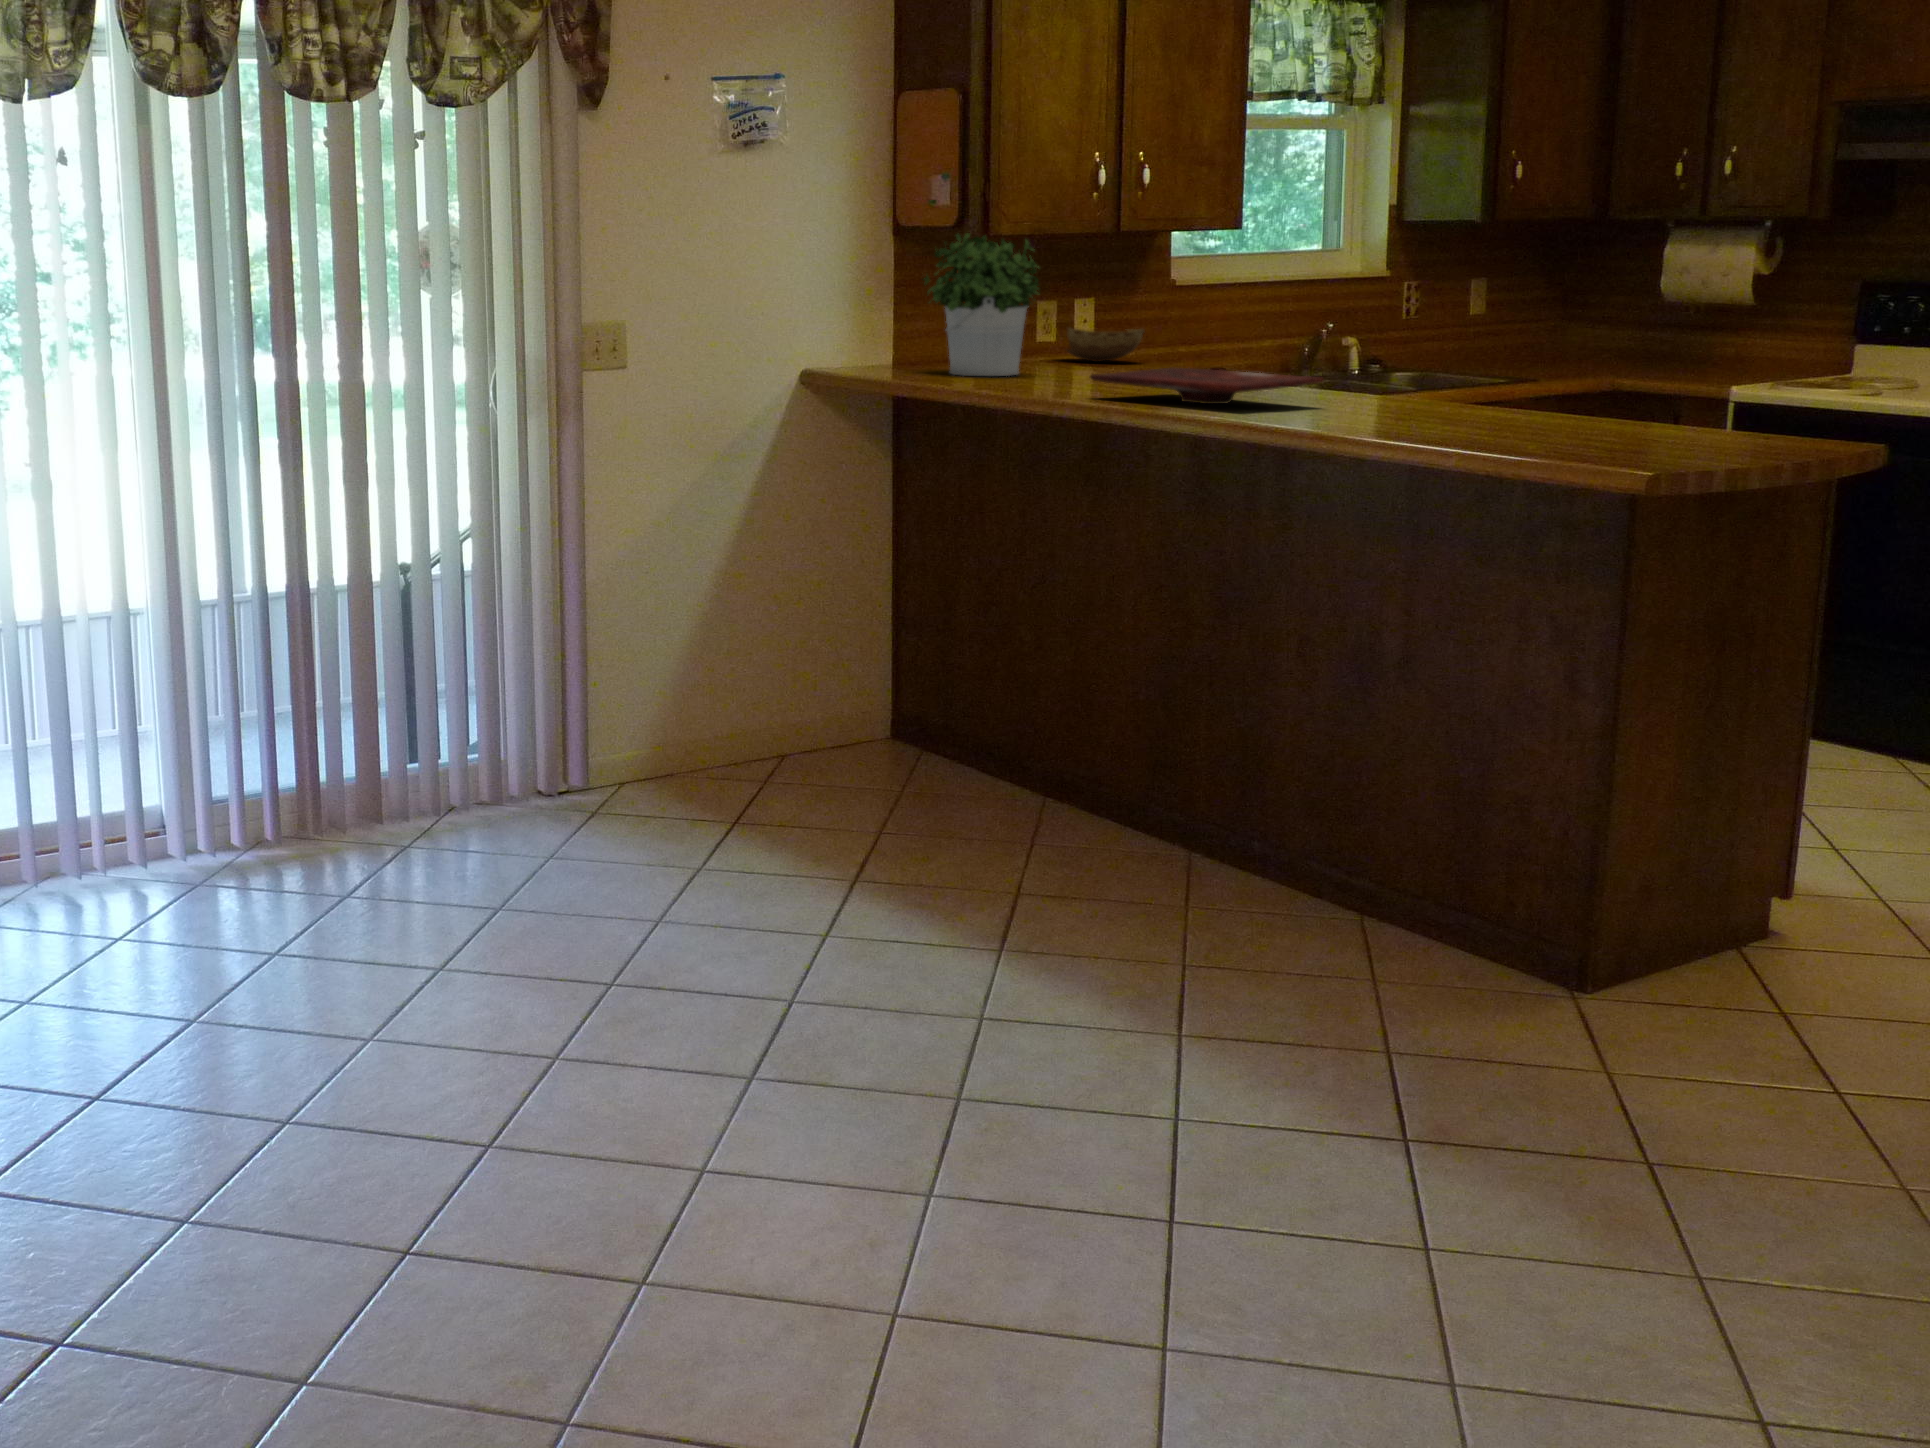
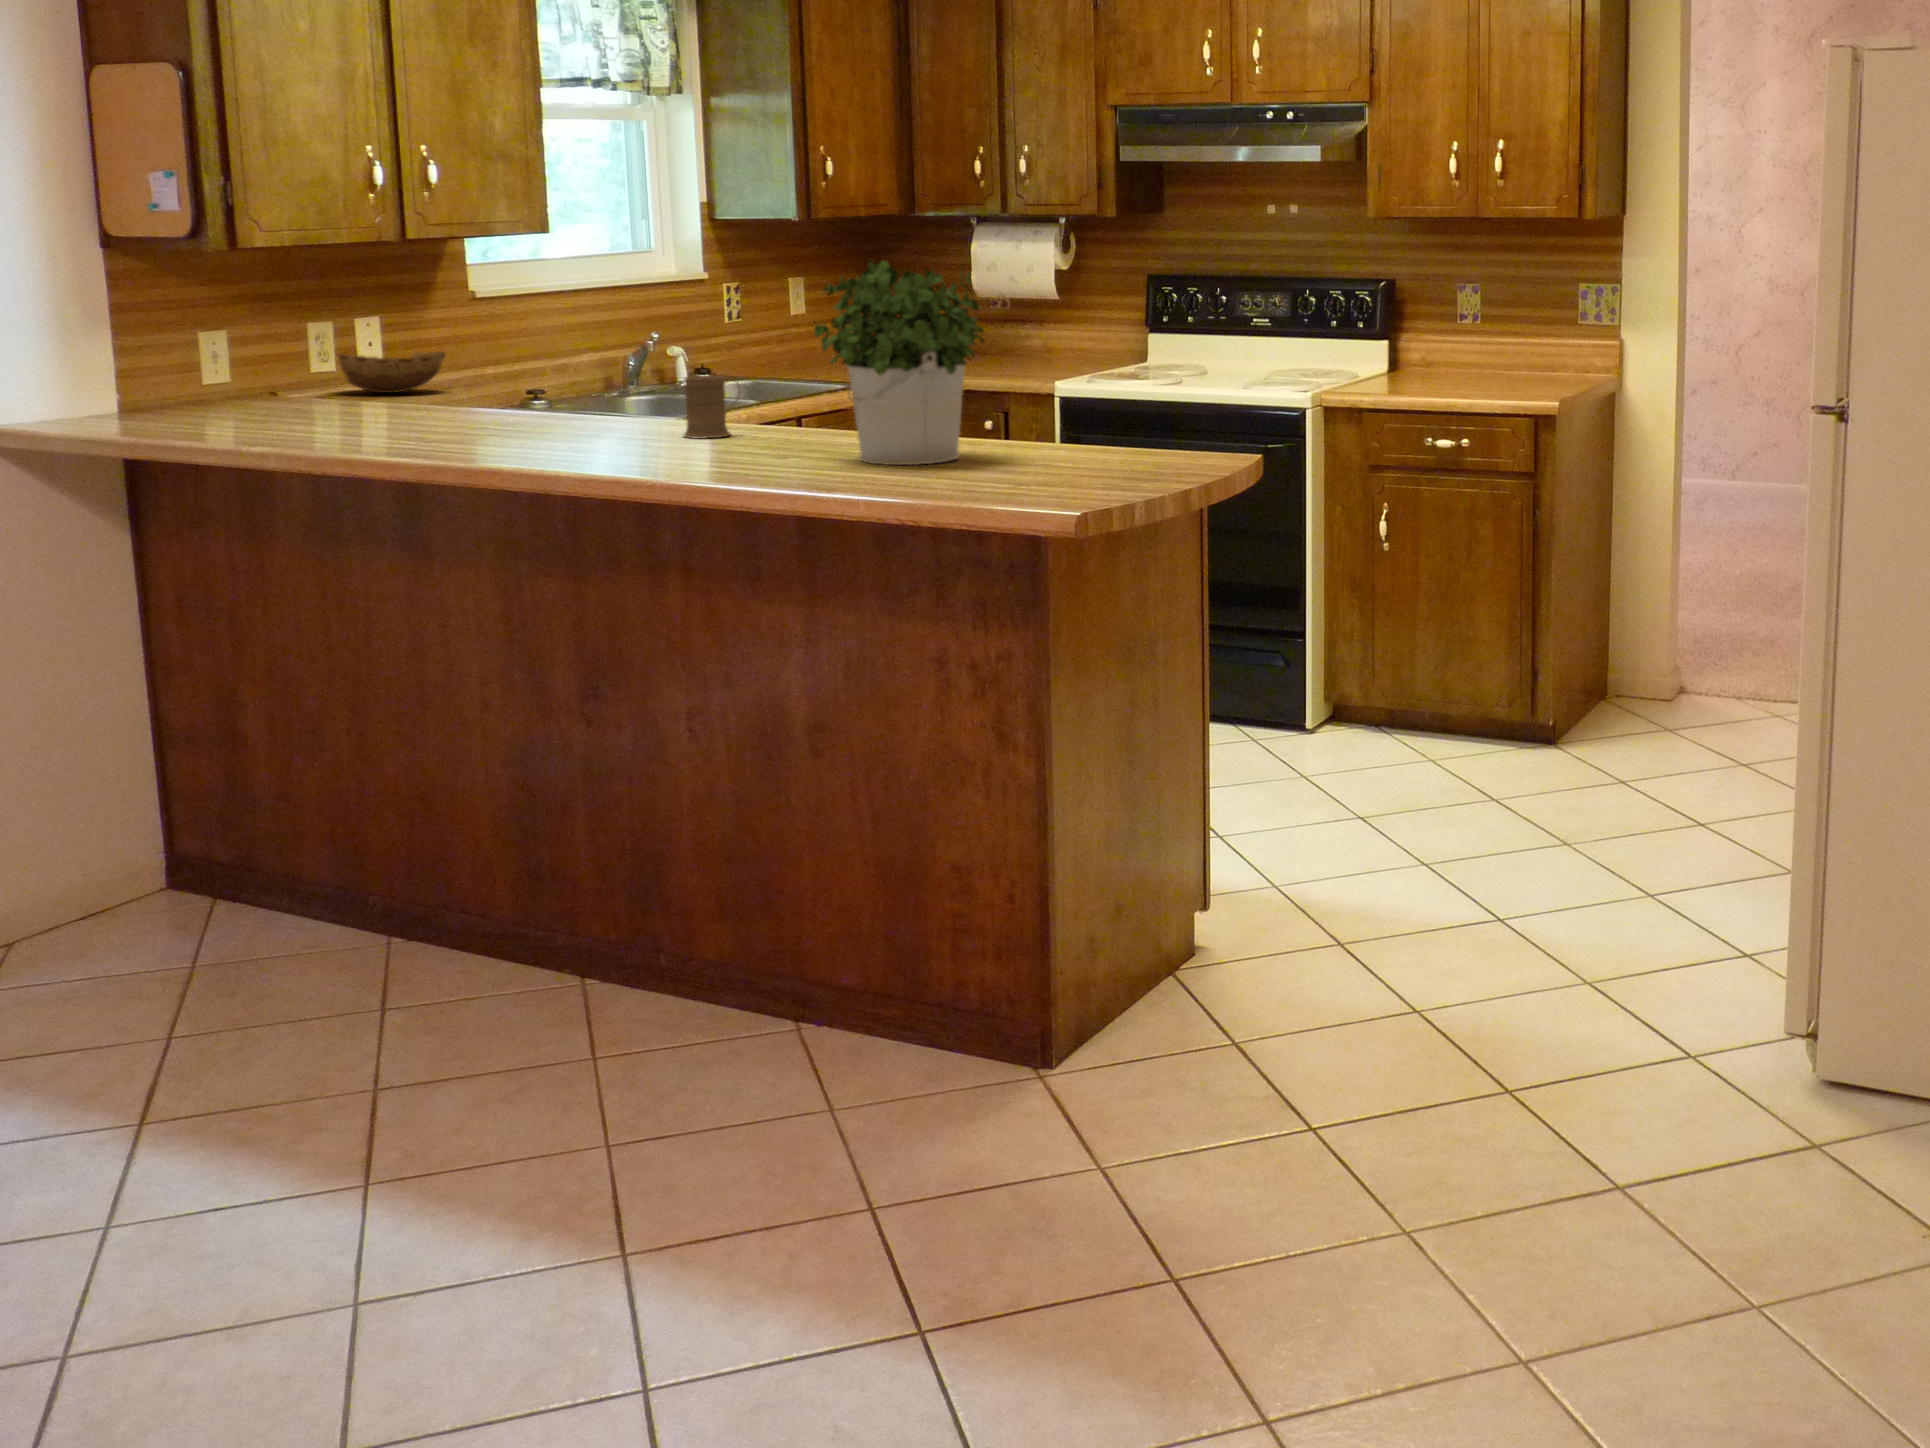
potted plant: present [923,234,1040,376] -> present [814,261,984,465]
mug: none [1323,349,1381,404] -> present [684,376,741,439]
cutting board: present [1090,368,1324,404] -> none [397,407,685,451]

